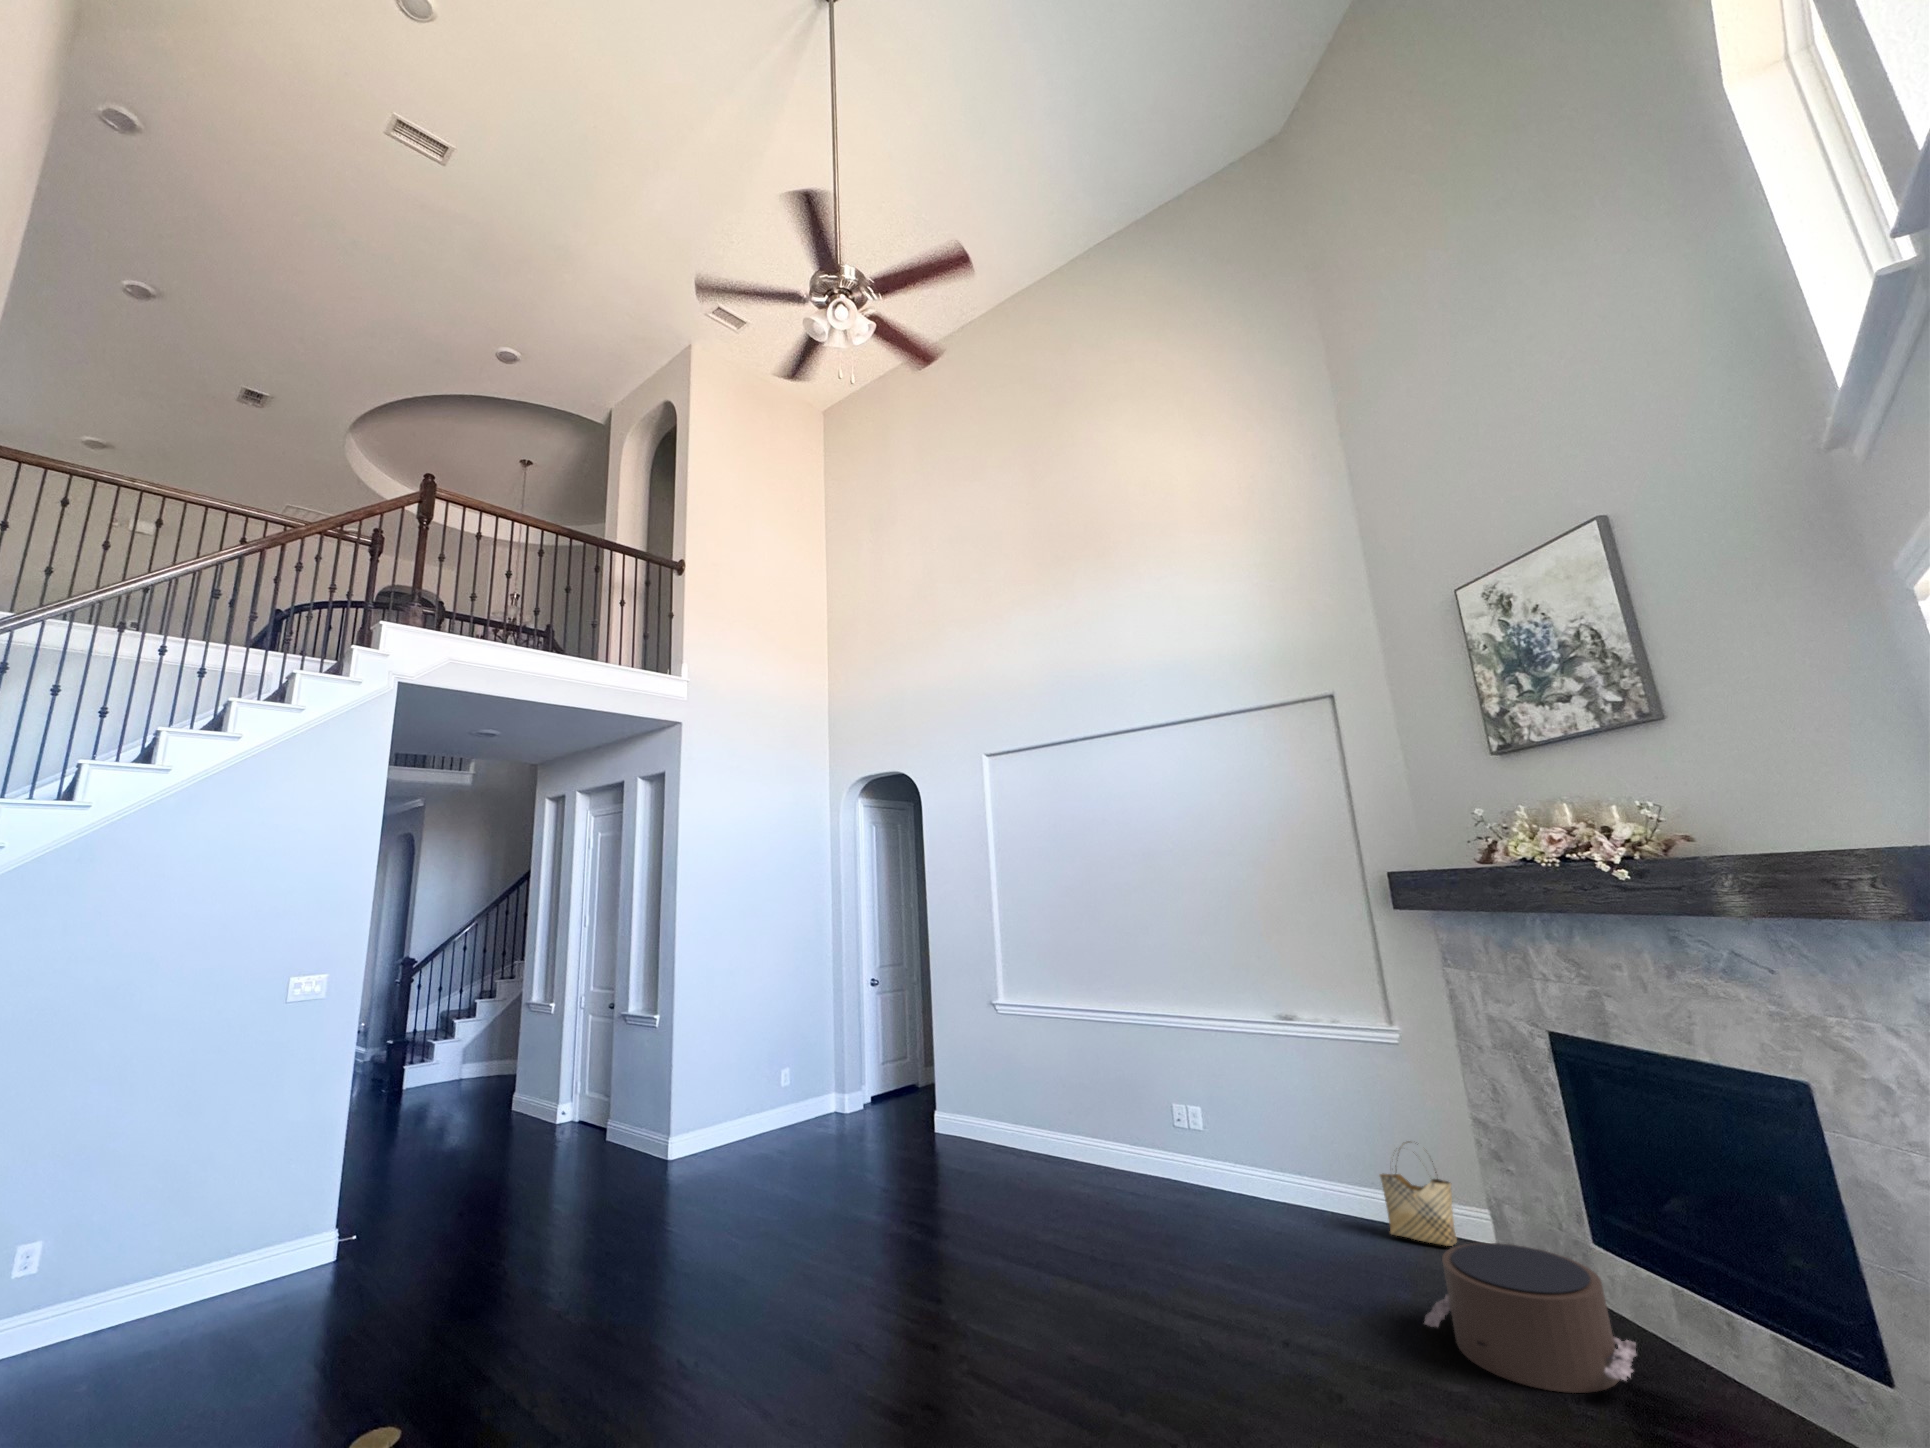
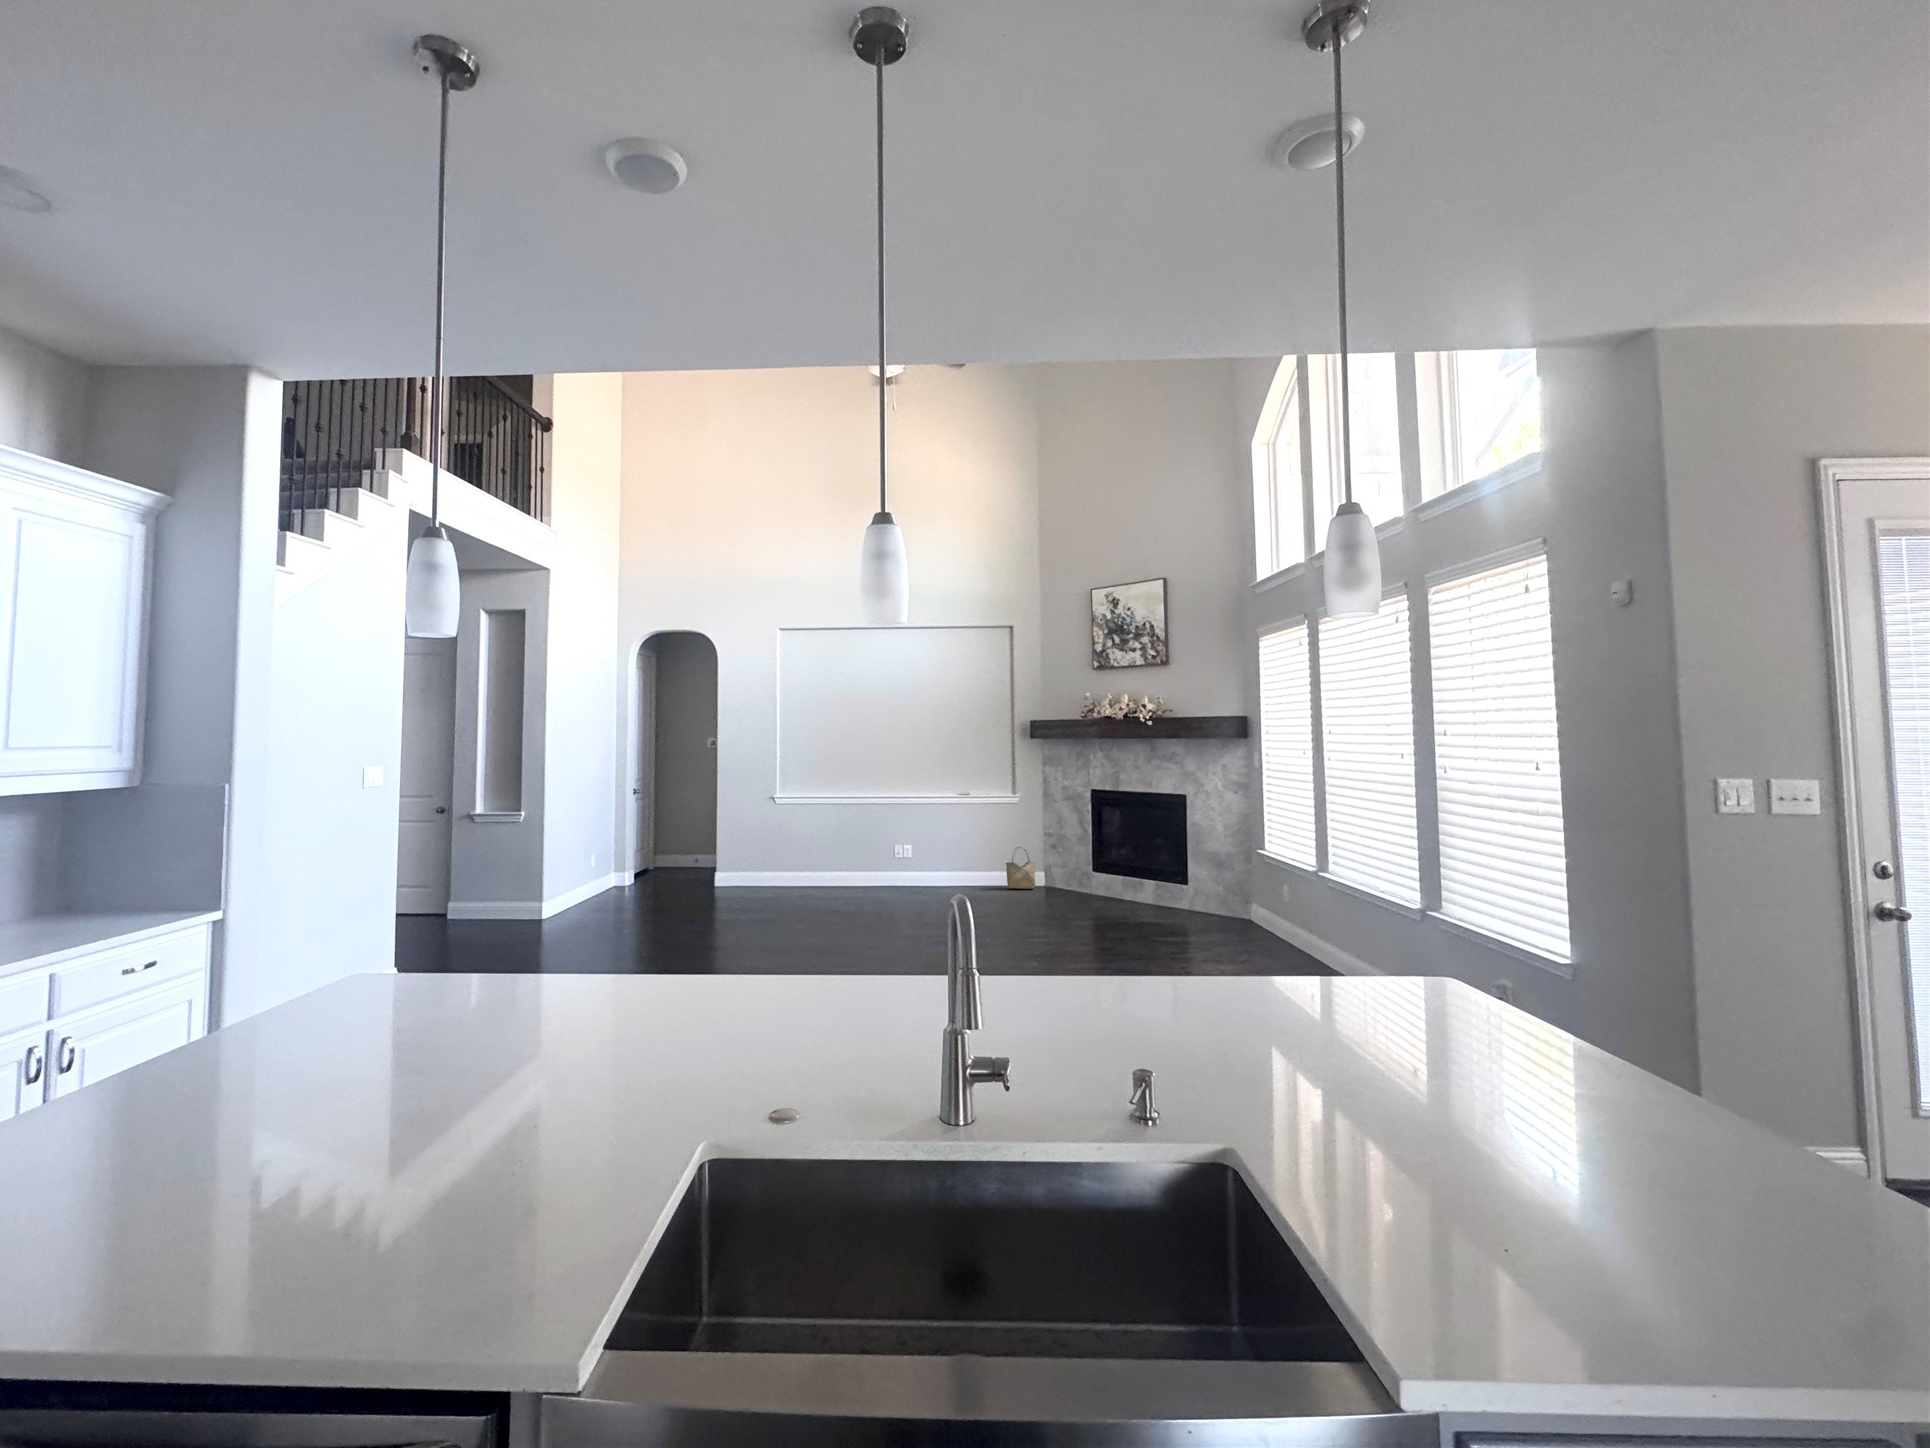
pouf: present [1424,1243,1636,1393] -> none [1054,871,1123,911]

